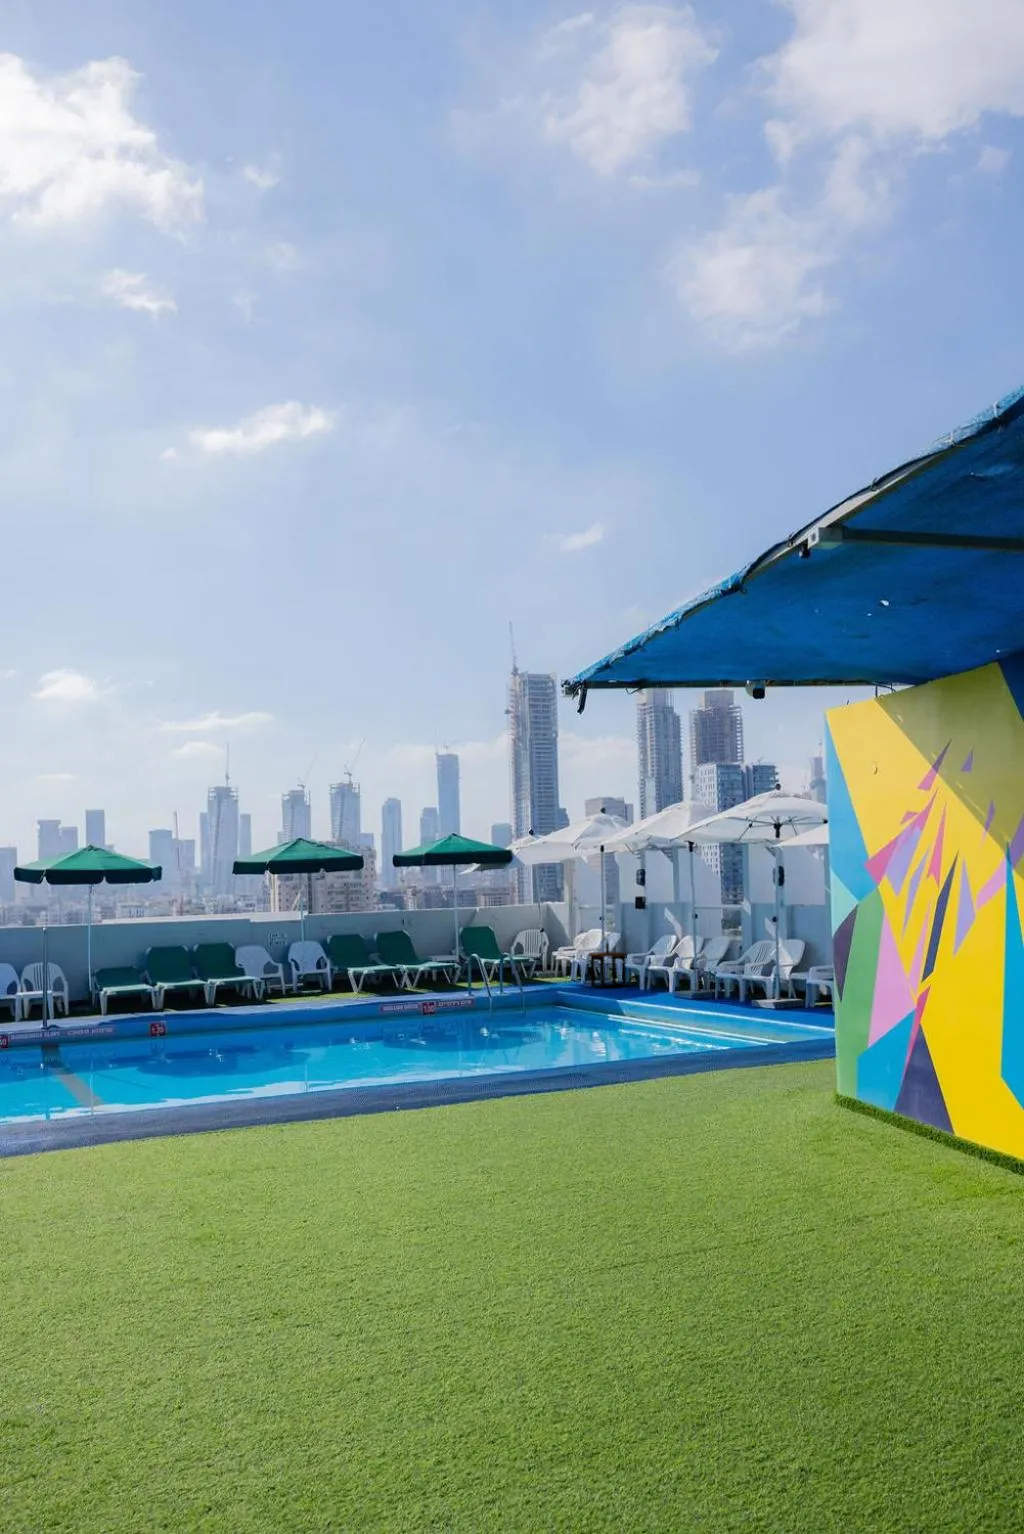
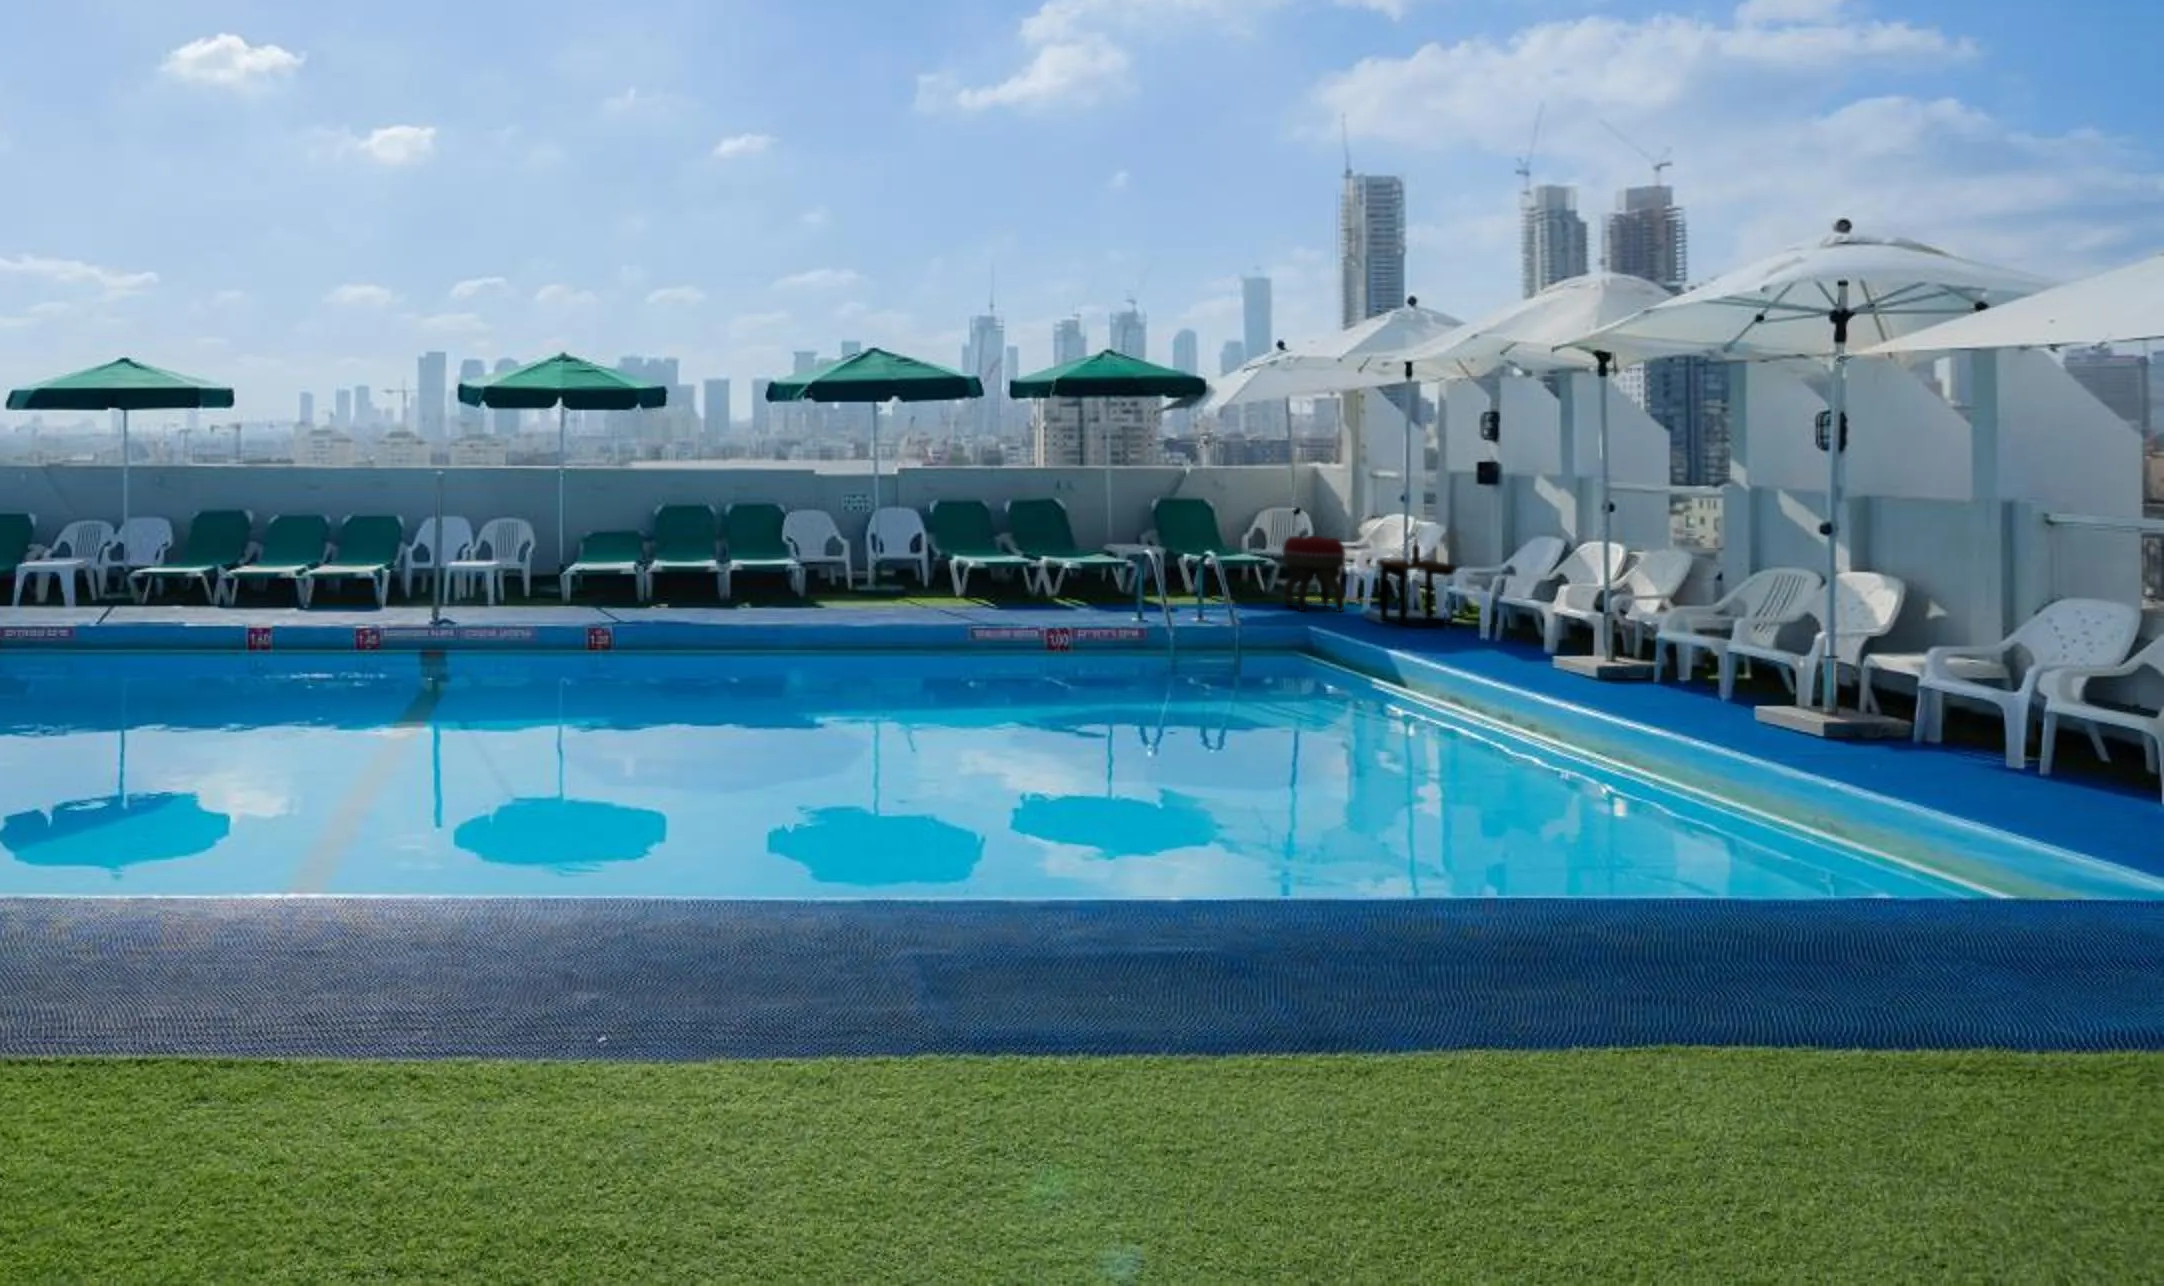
footstool: none [539,943,572,986] -> present [1283,536,1346,612]

